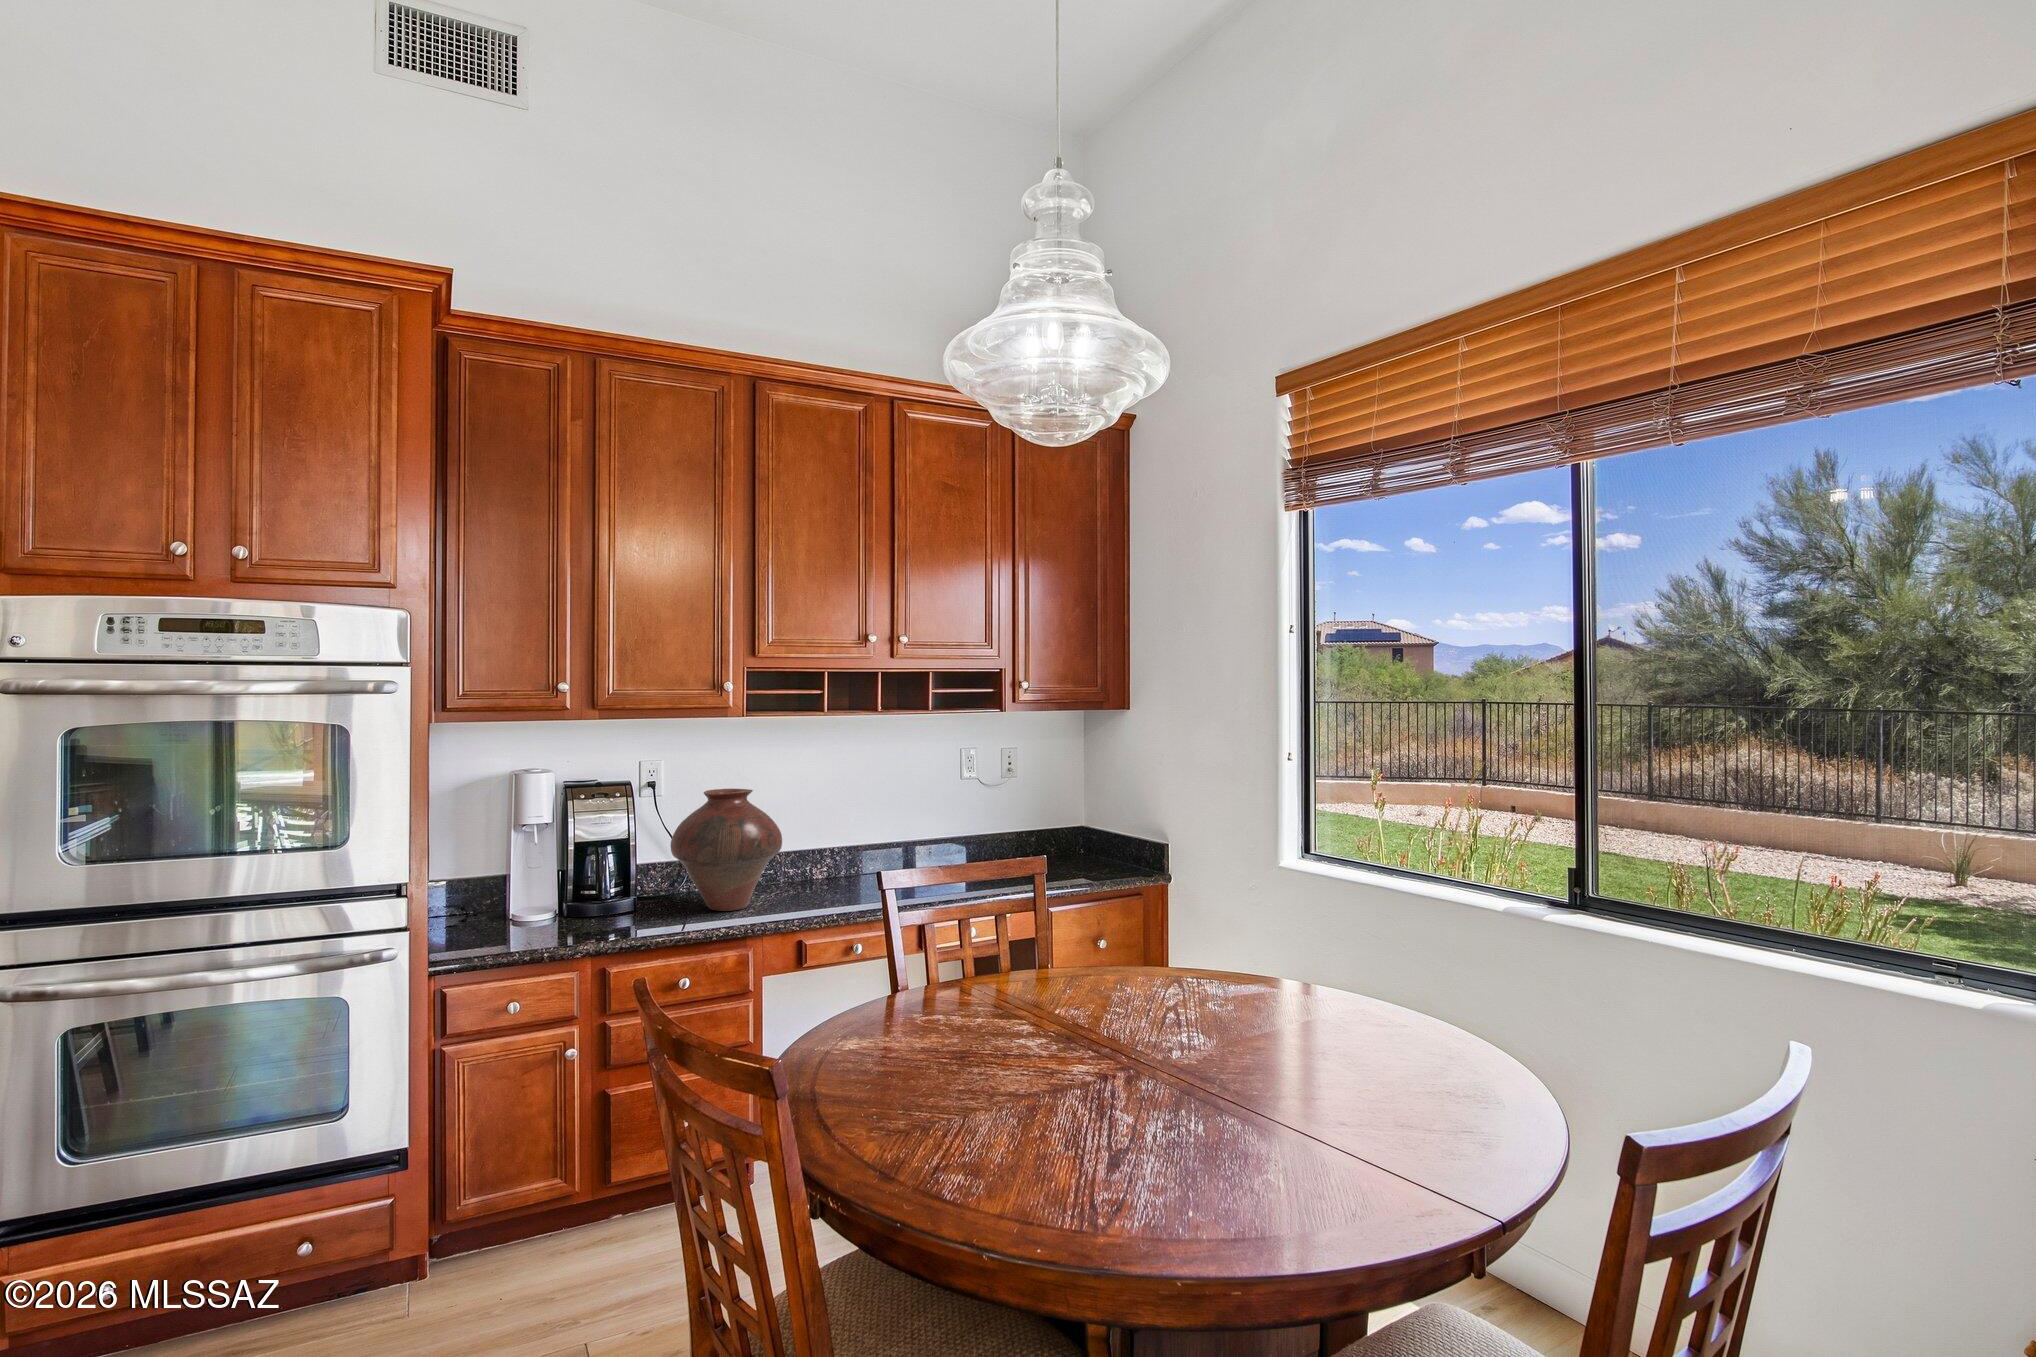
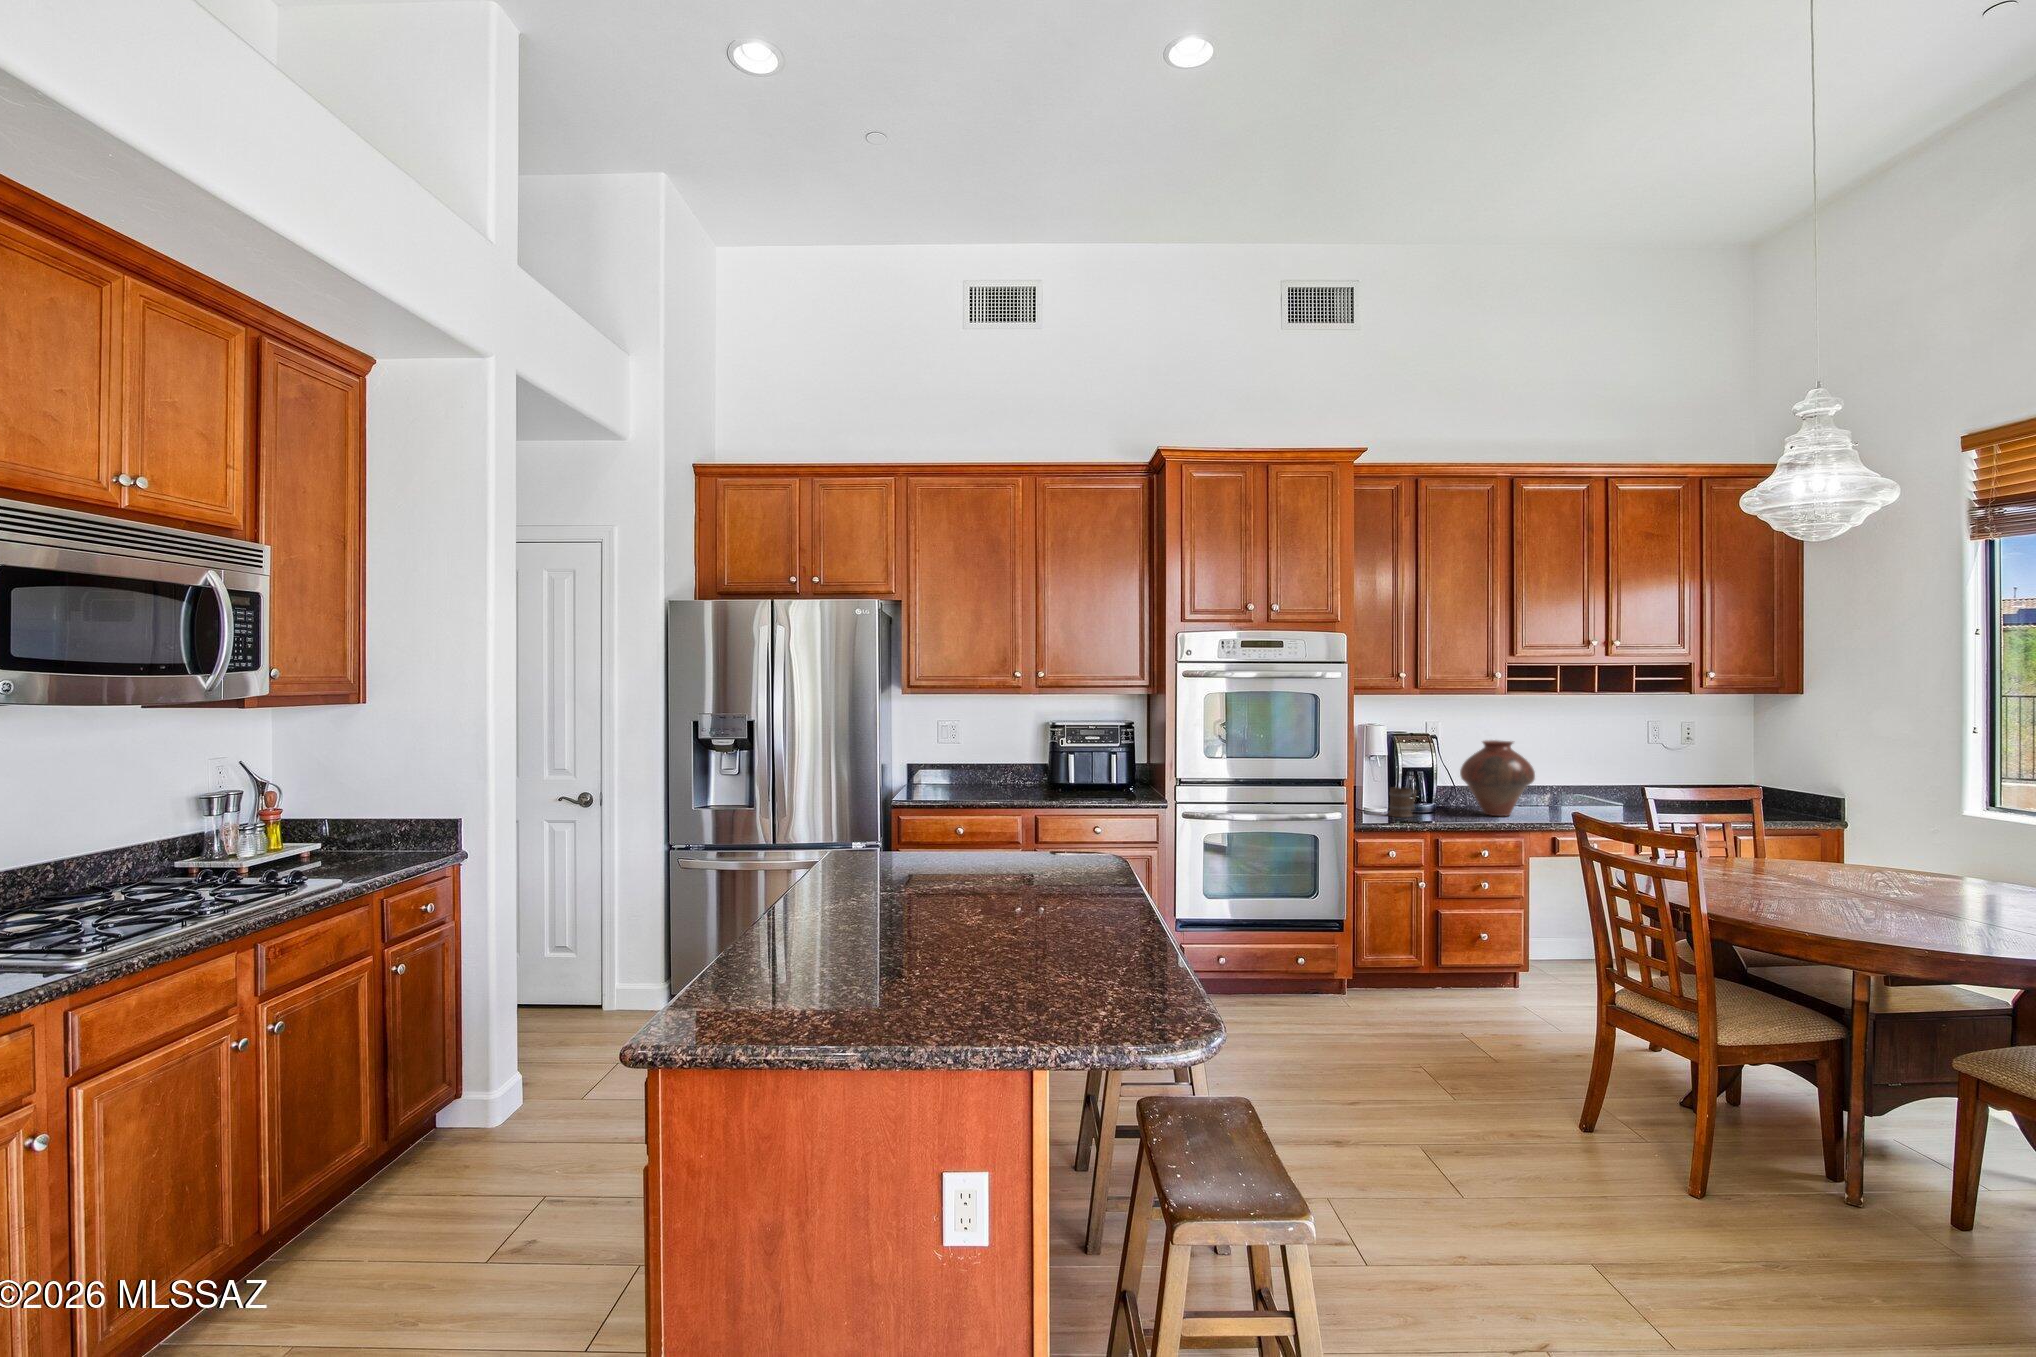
mug: none [536,877,593,931] -> present [1389,787,1416,817]

